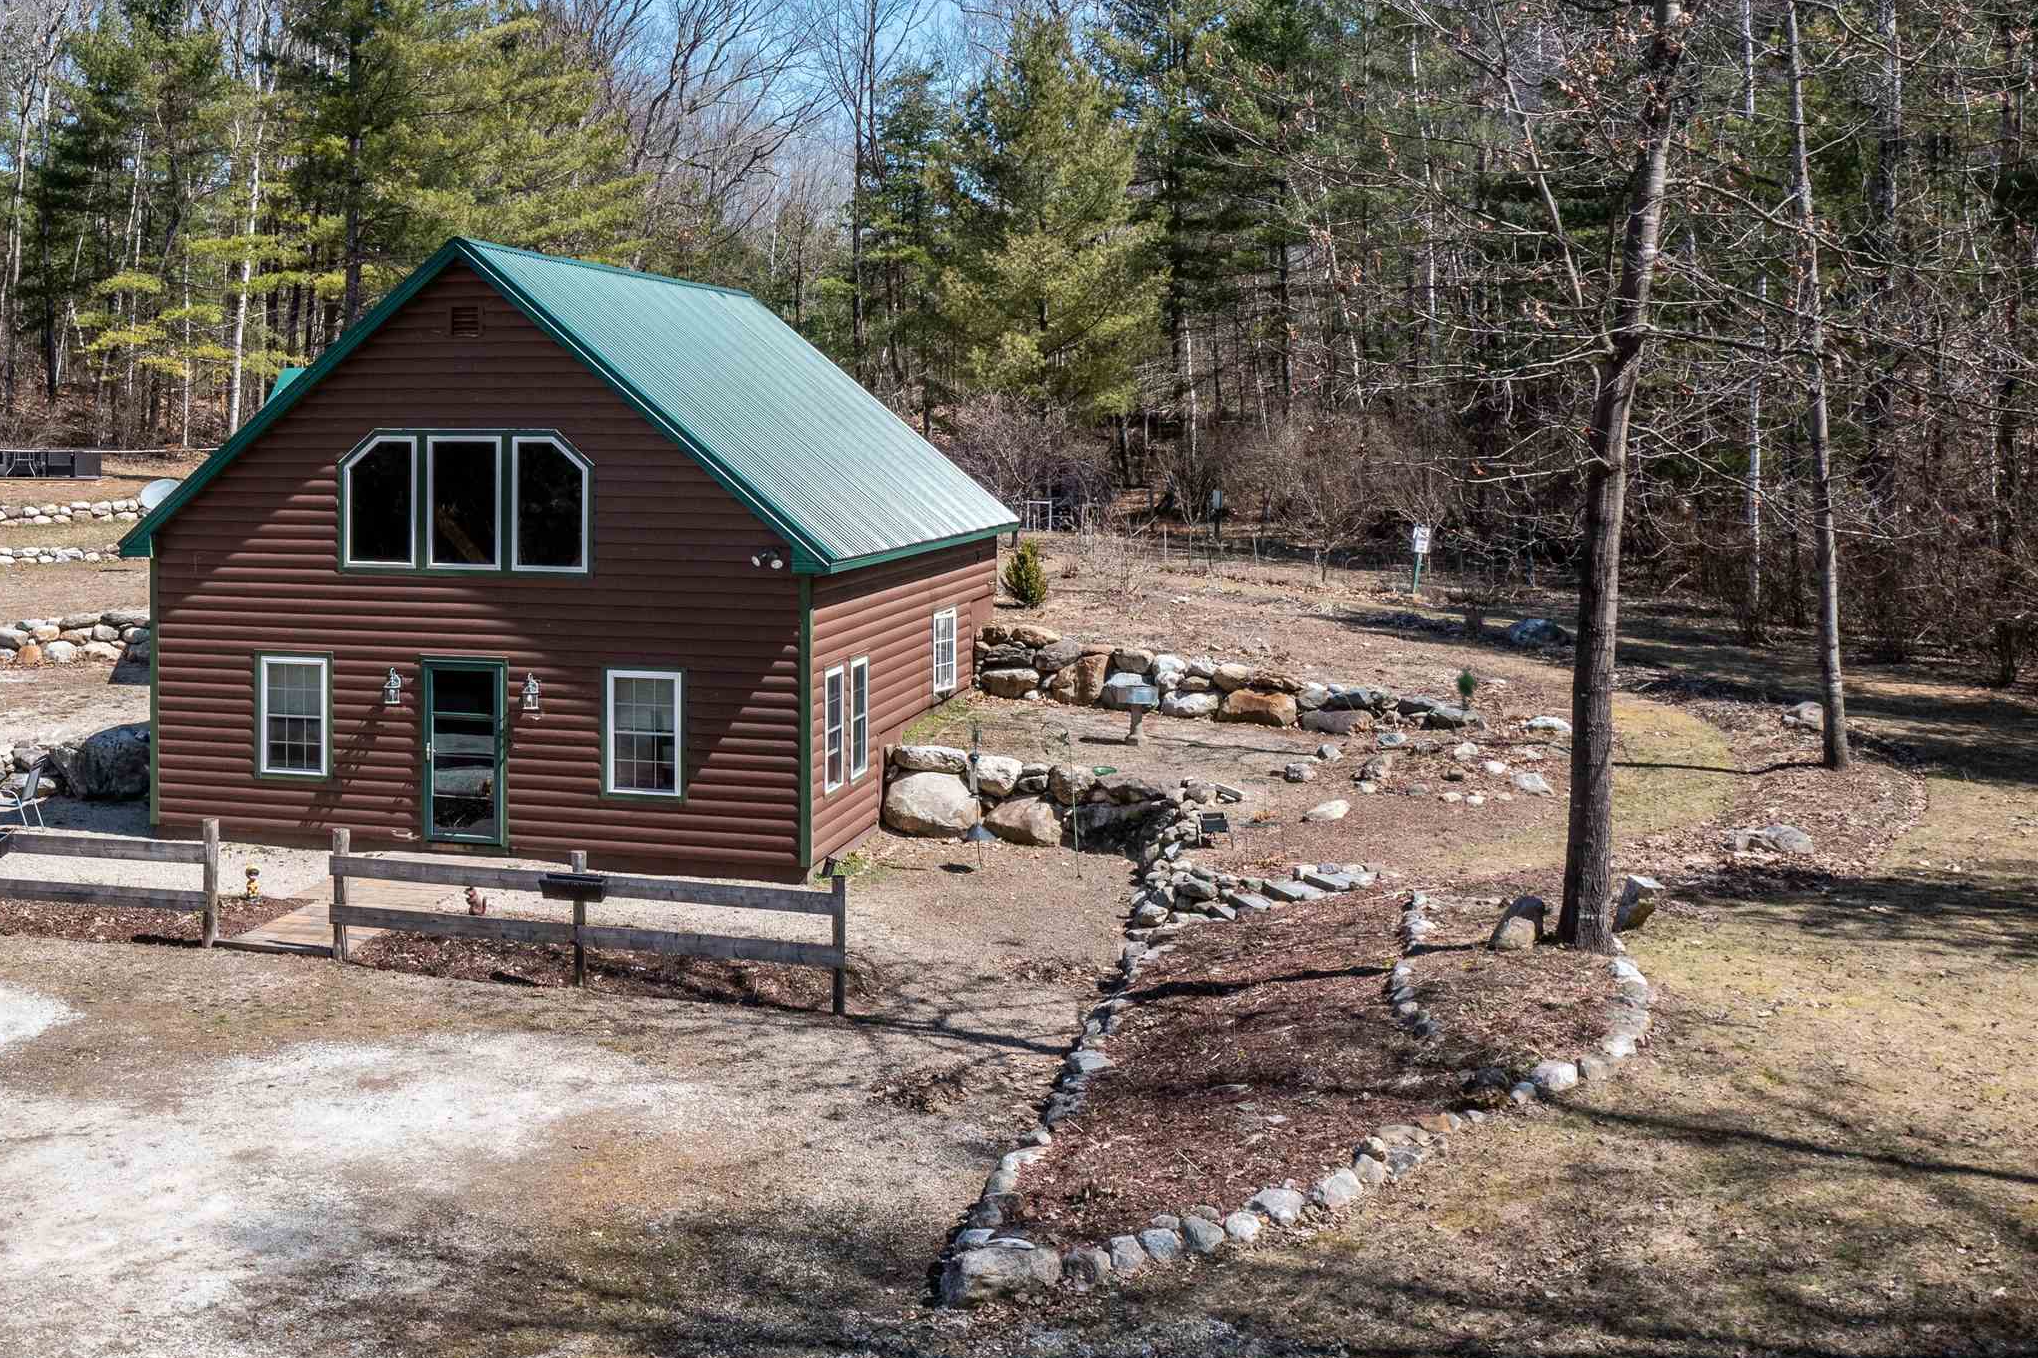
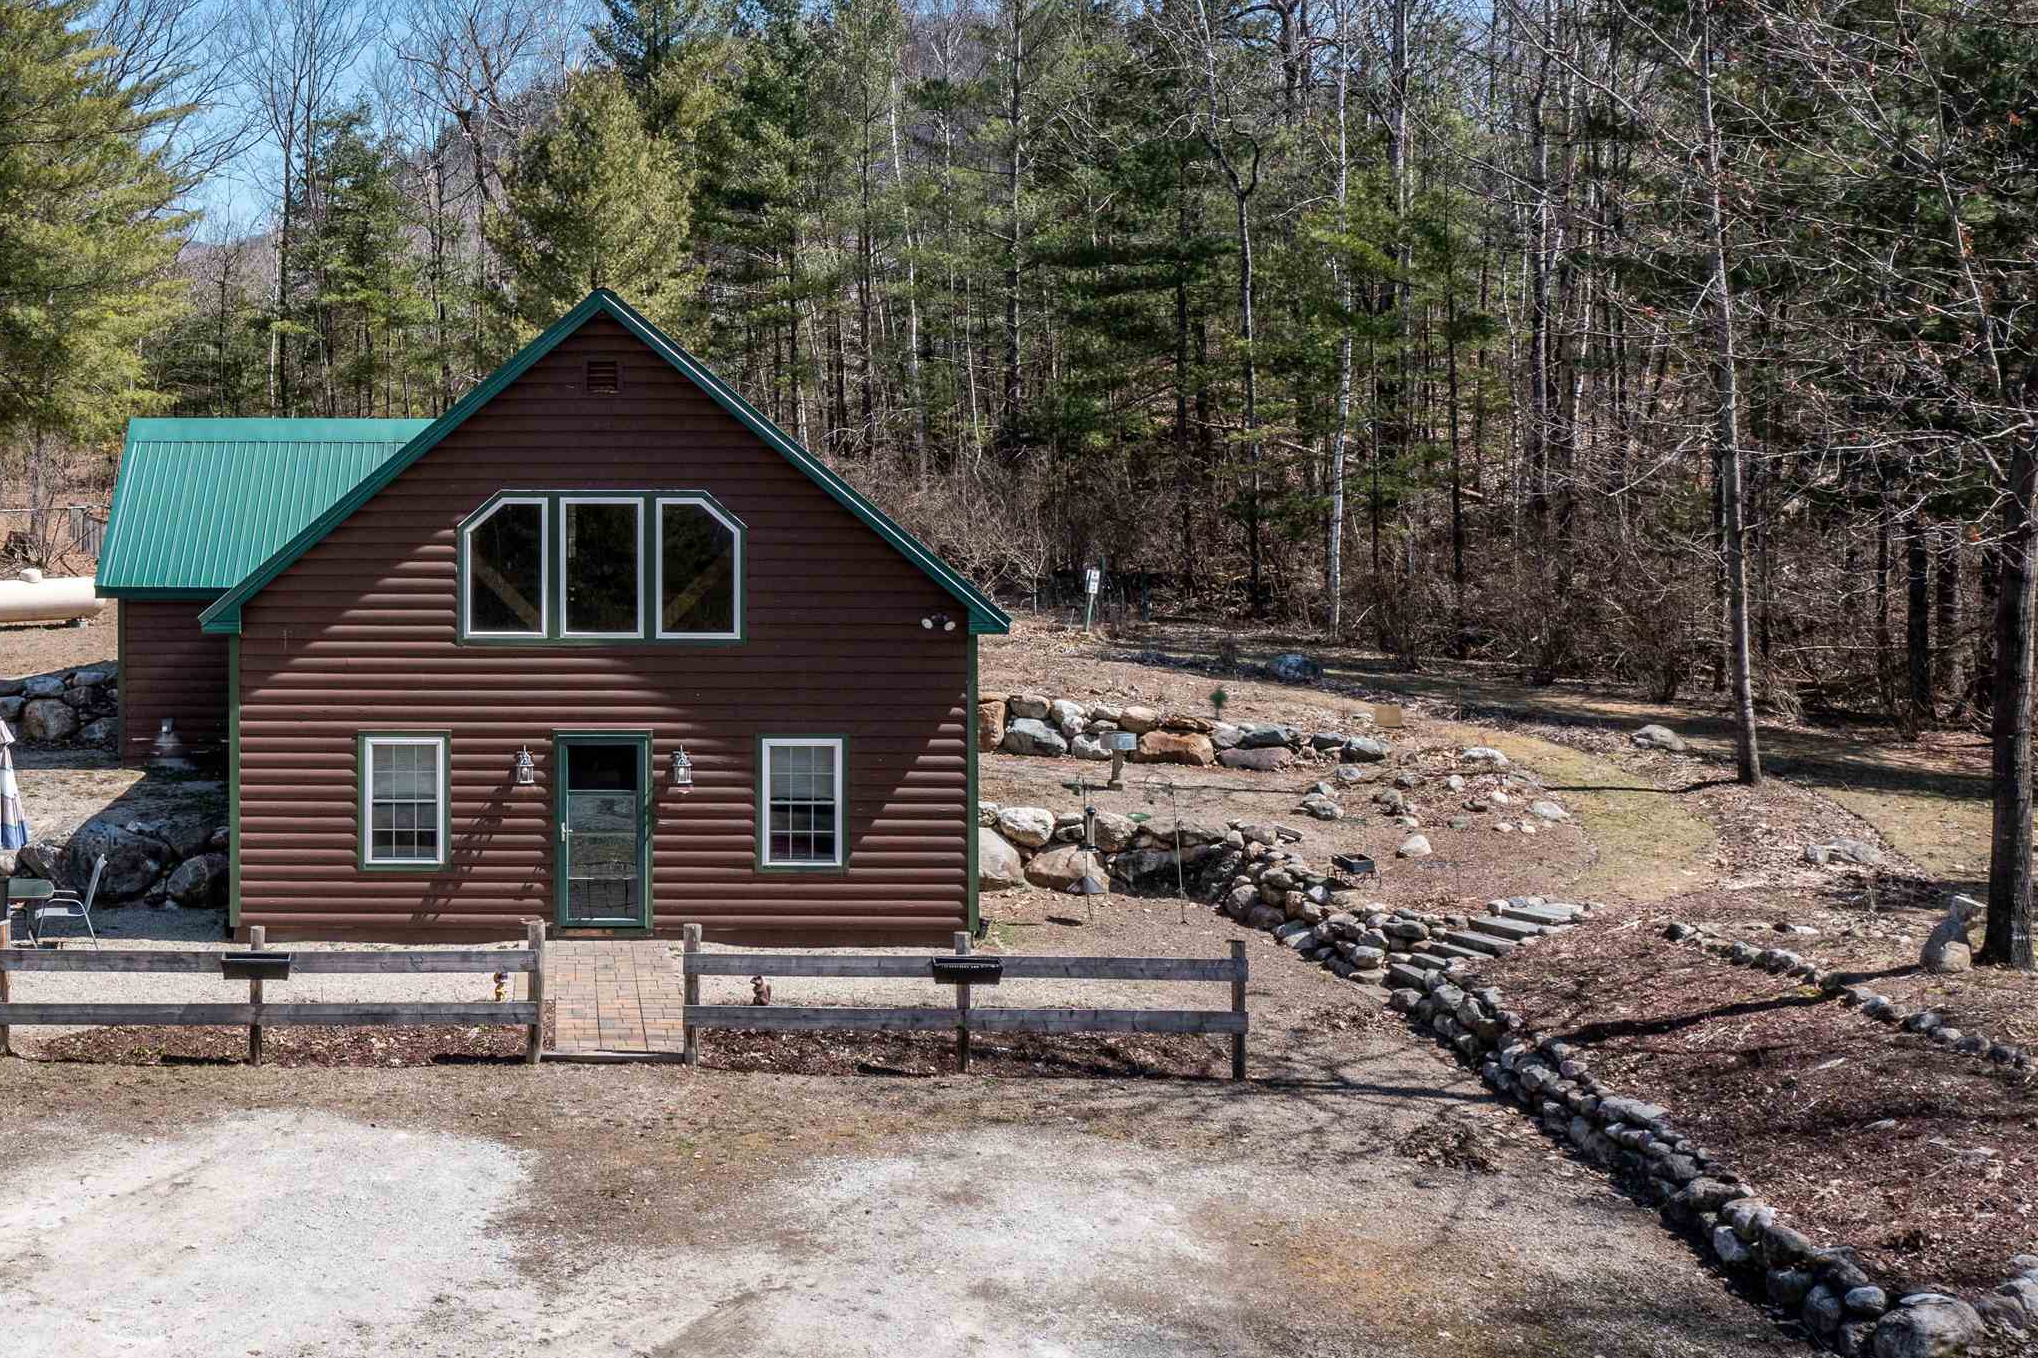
wooden bucket: none [1687,702,1724,730] -> present [1375,705,1402,727]

